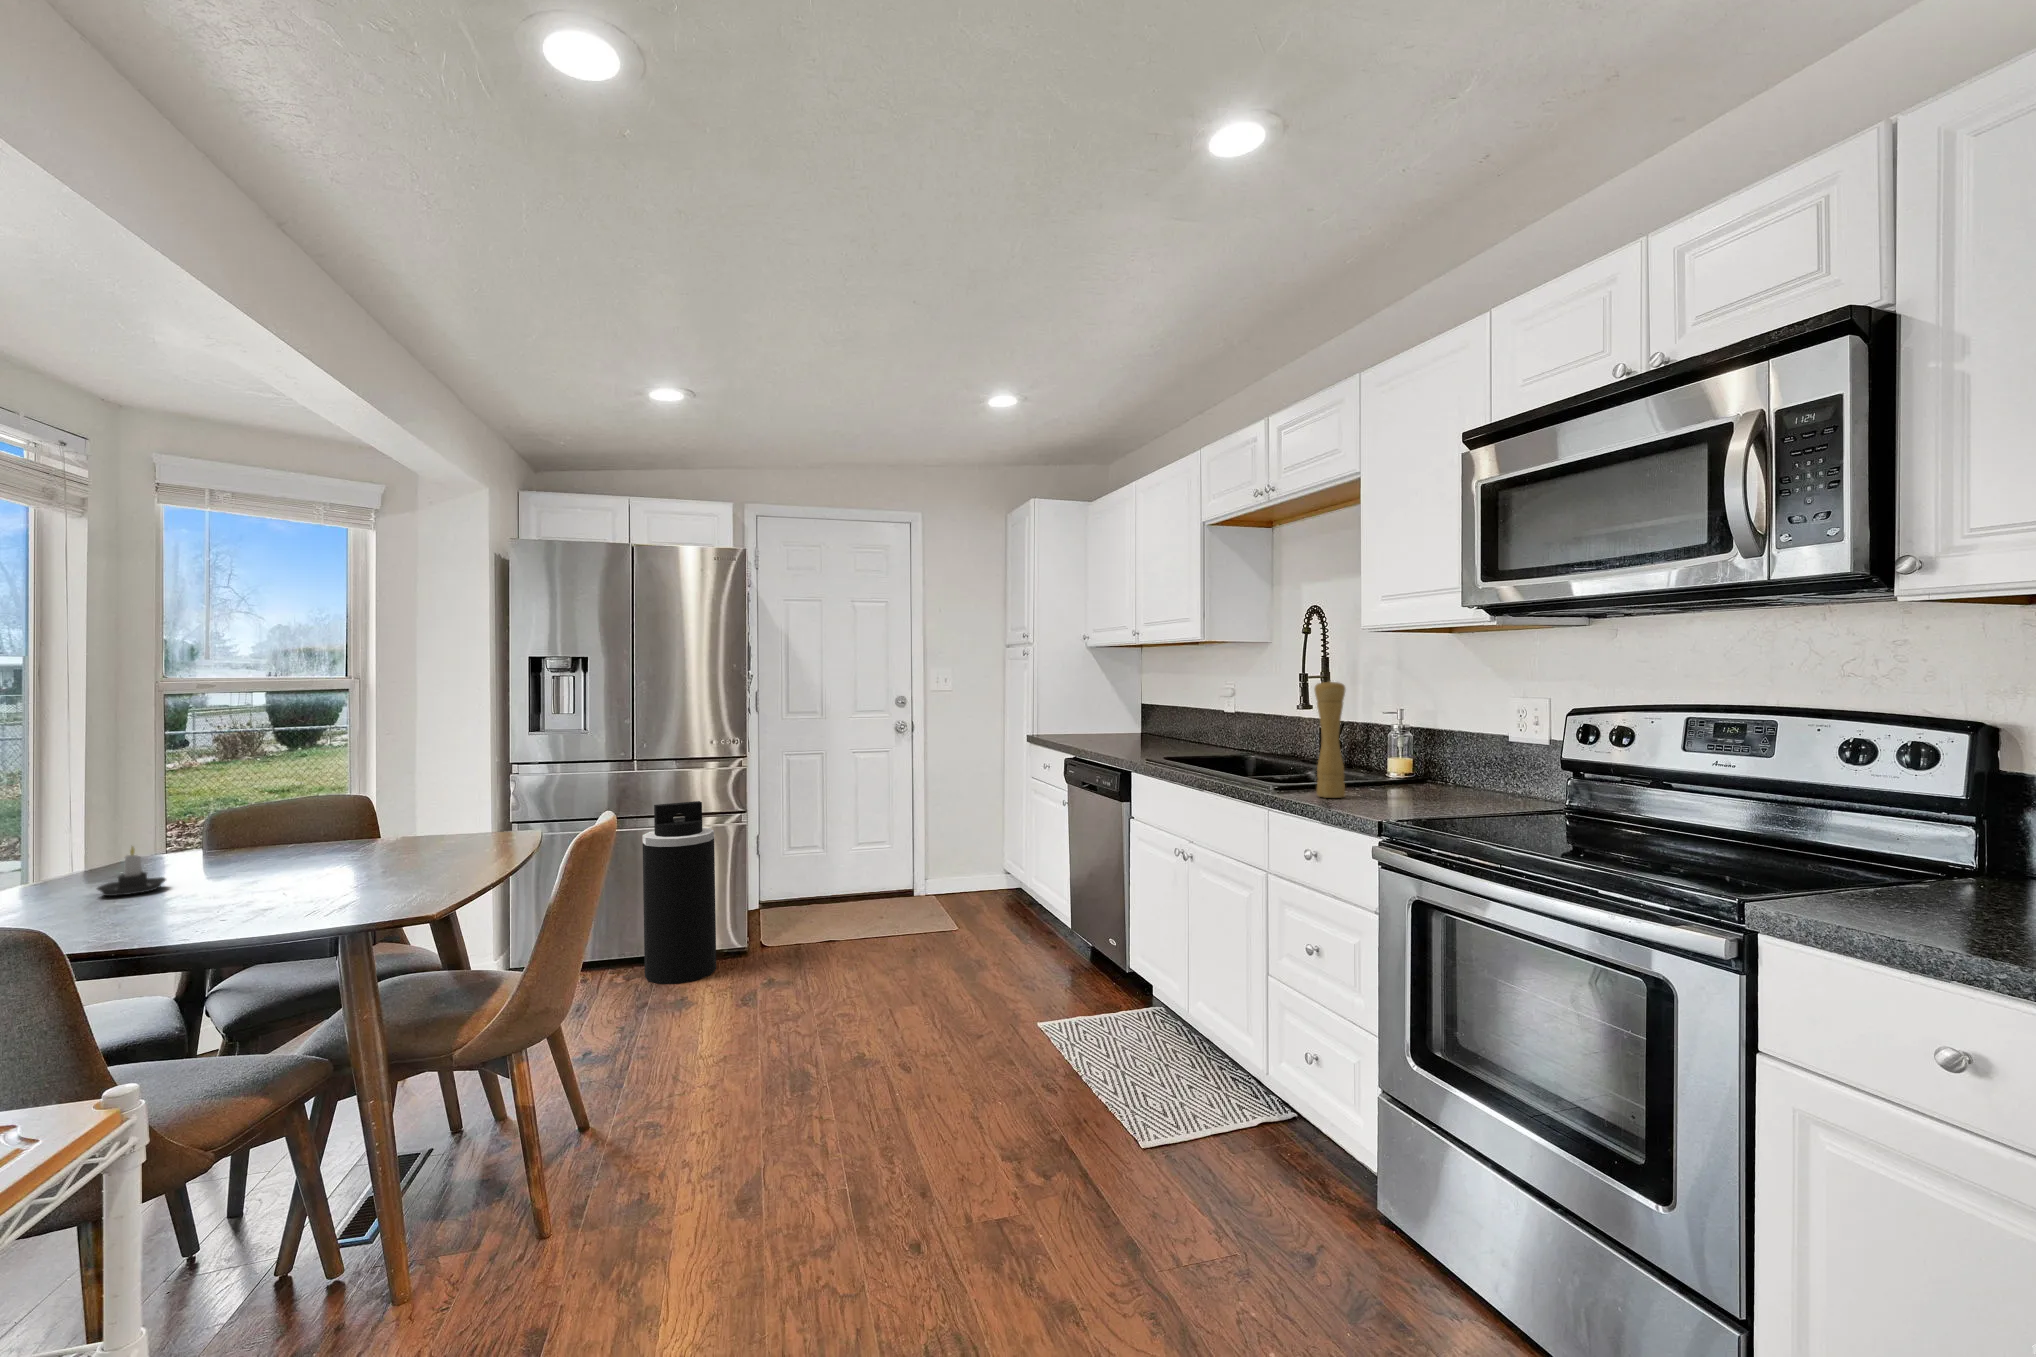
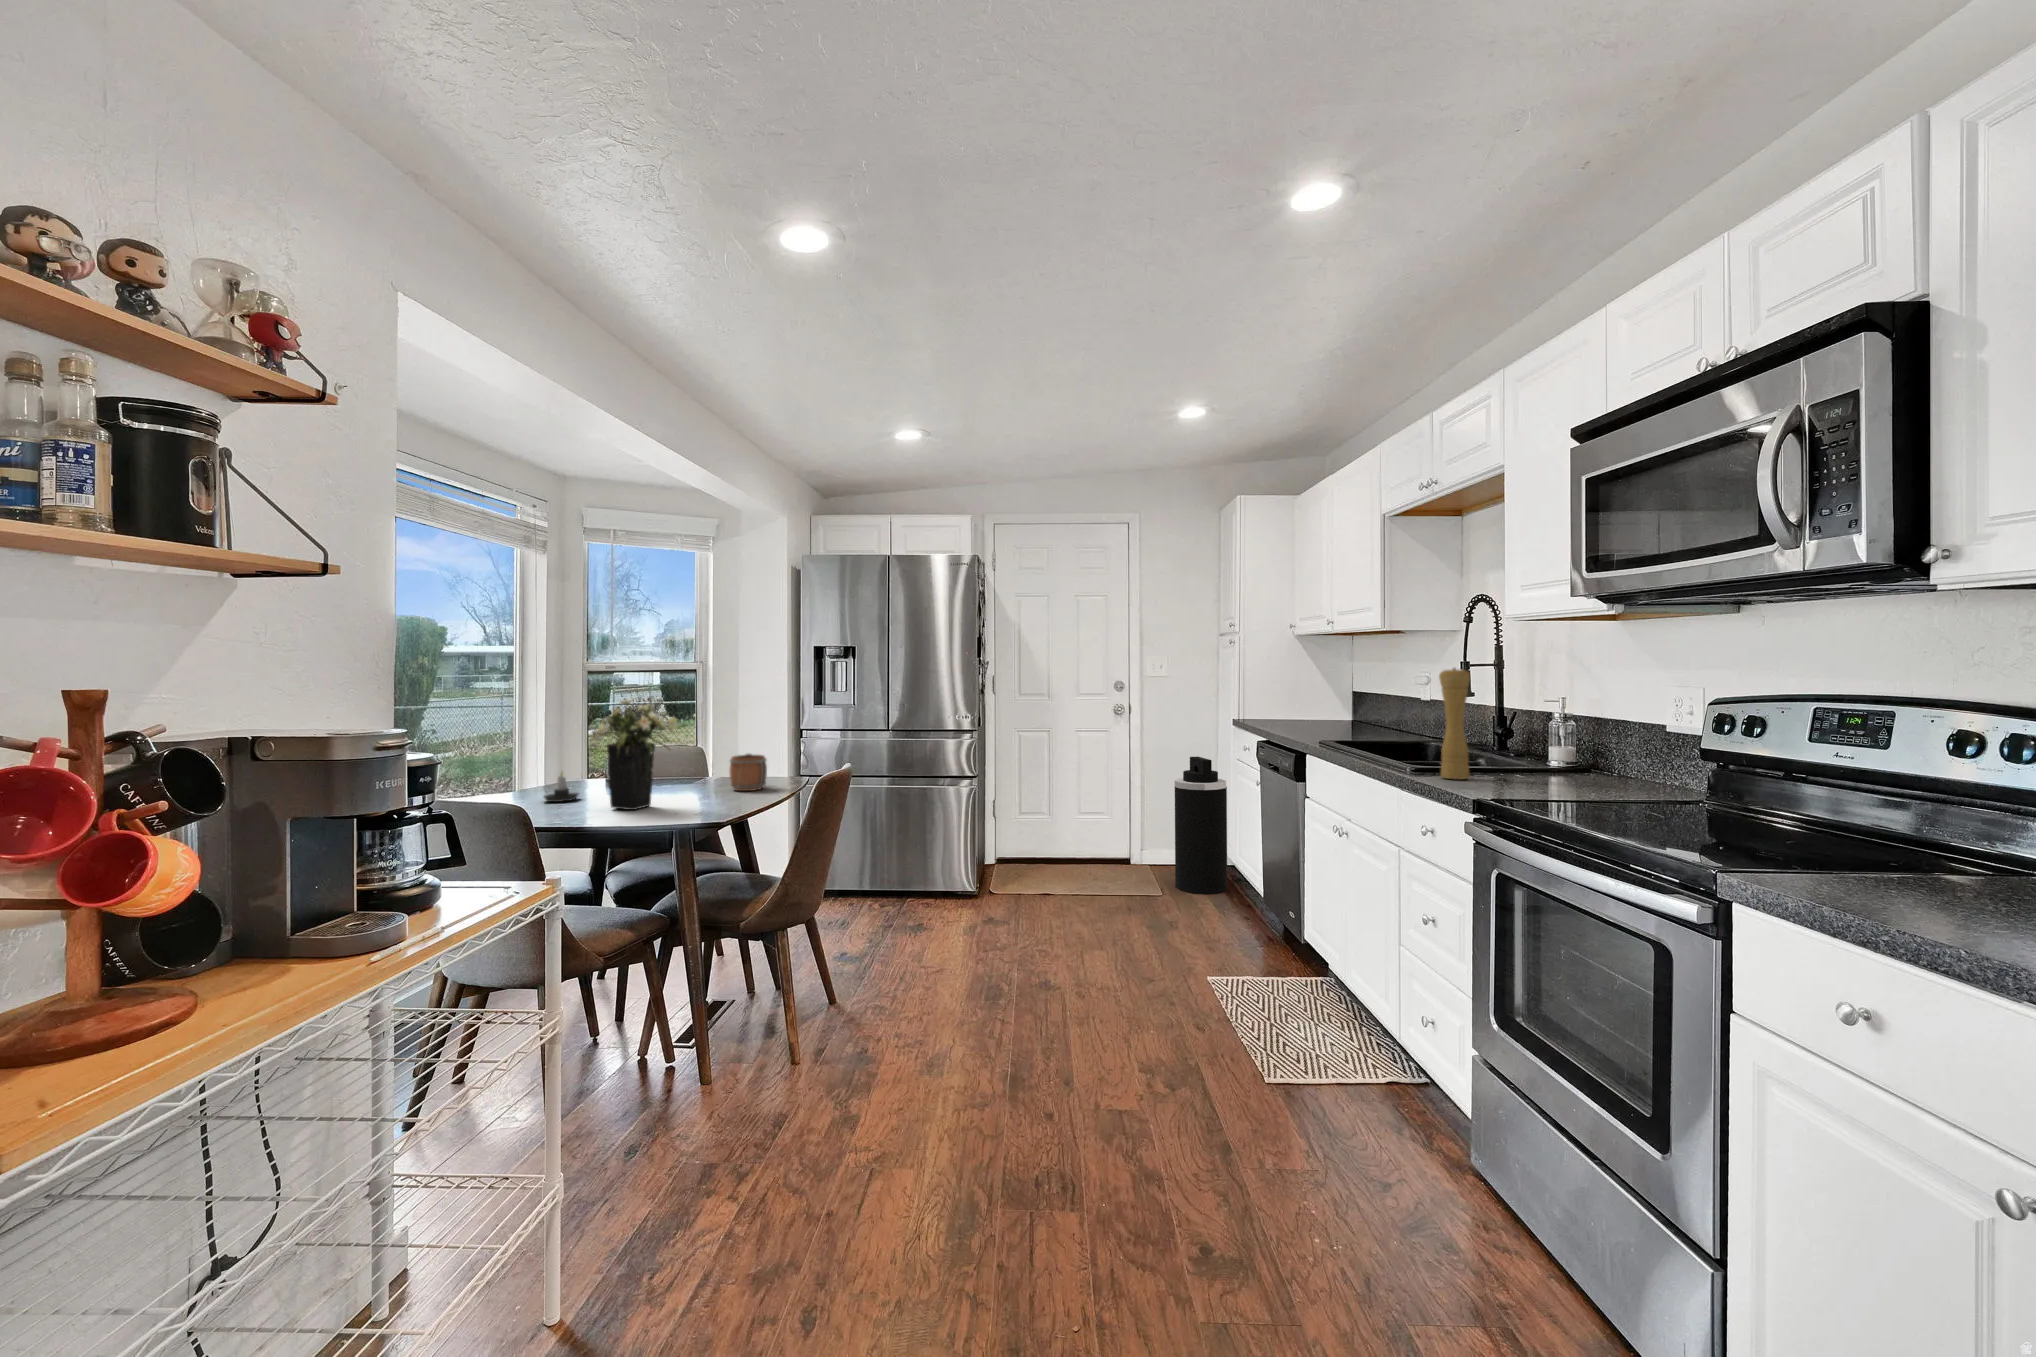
flower arrangement: none [188,728,364,901] -> present [590,698,677,810]
trash can: present [643,801,716,984] -> present [1175,757,1227,894]
mug: none [422,802,480,856] -> present [730,753,767,791]

